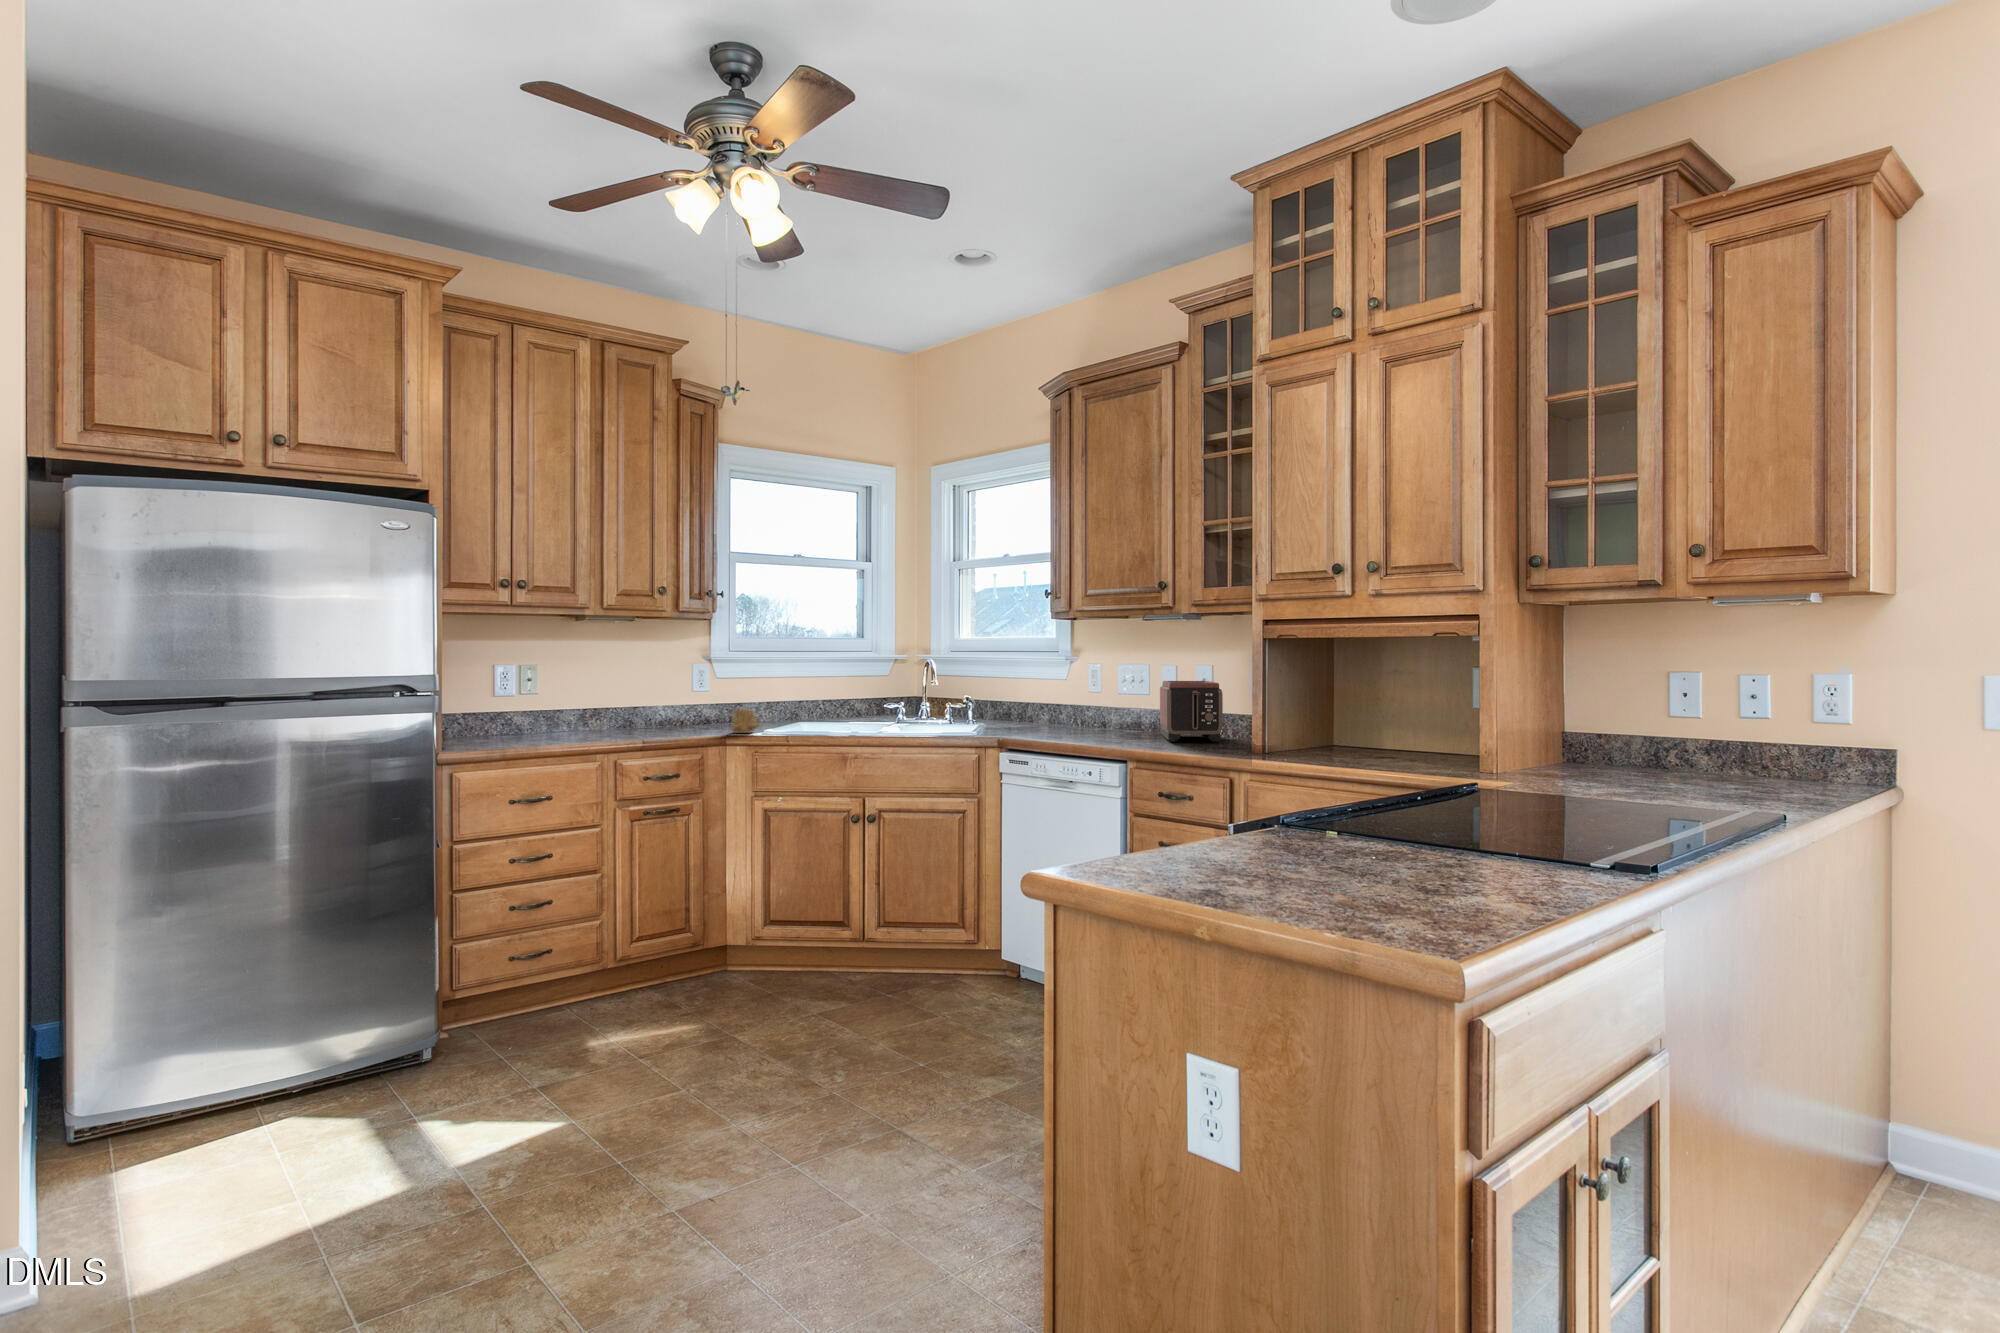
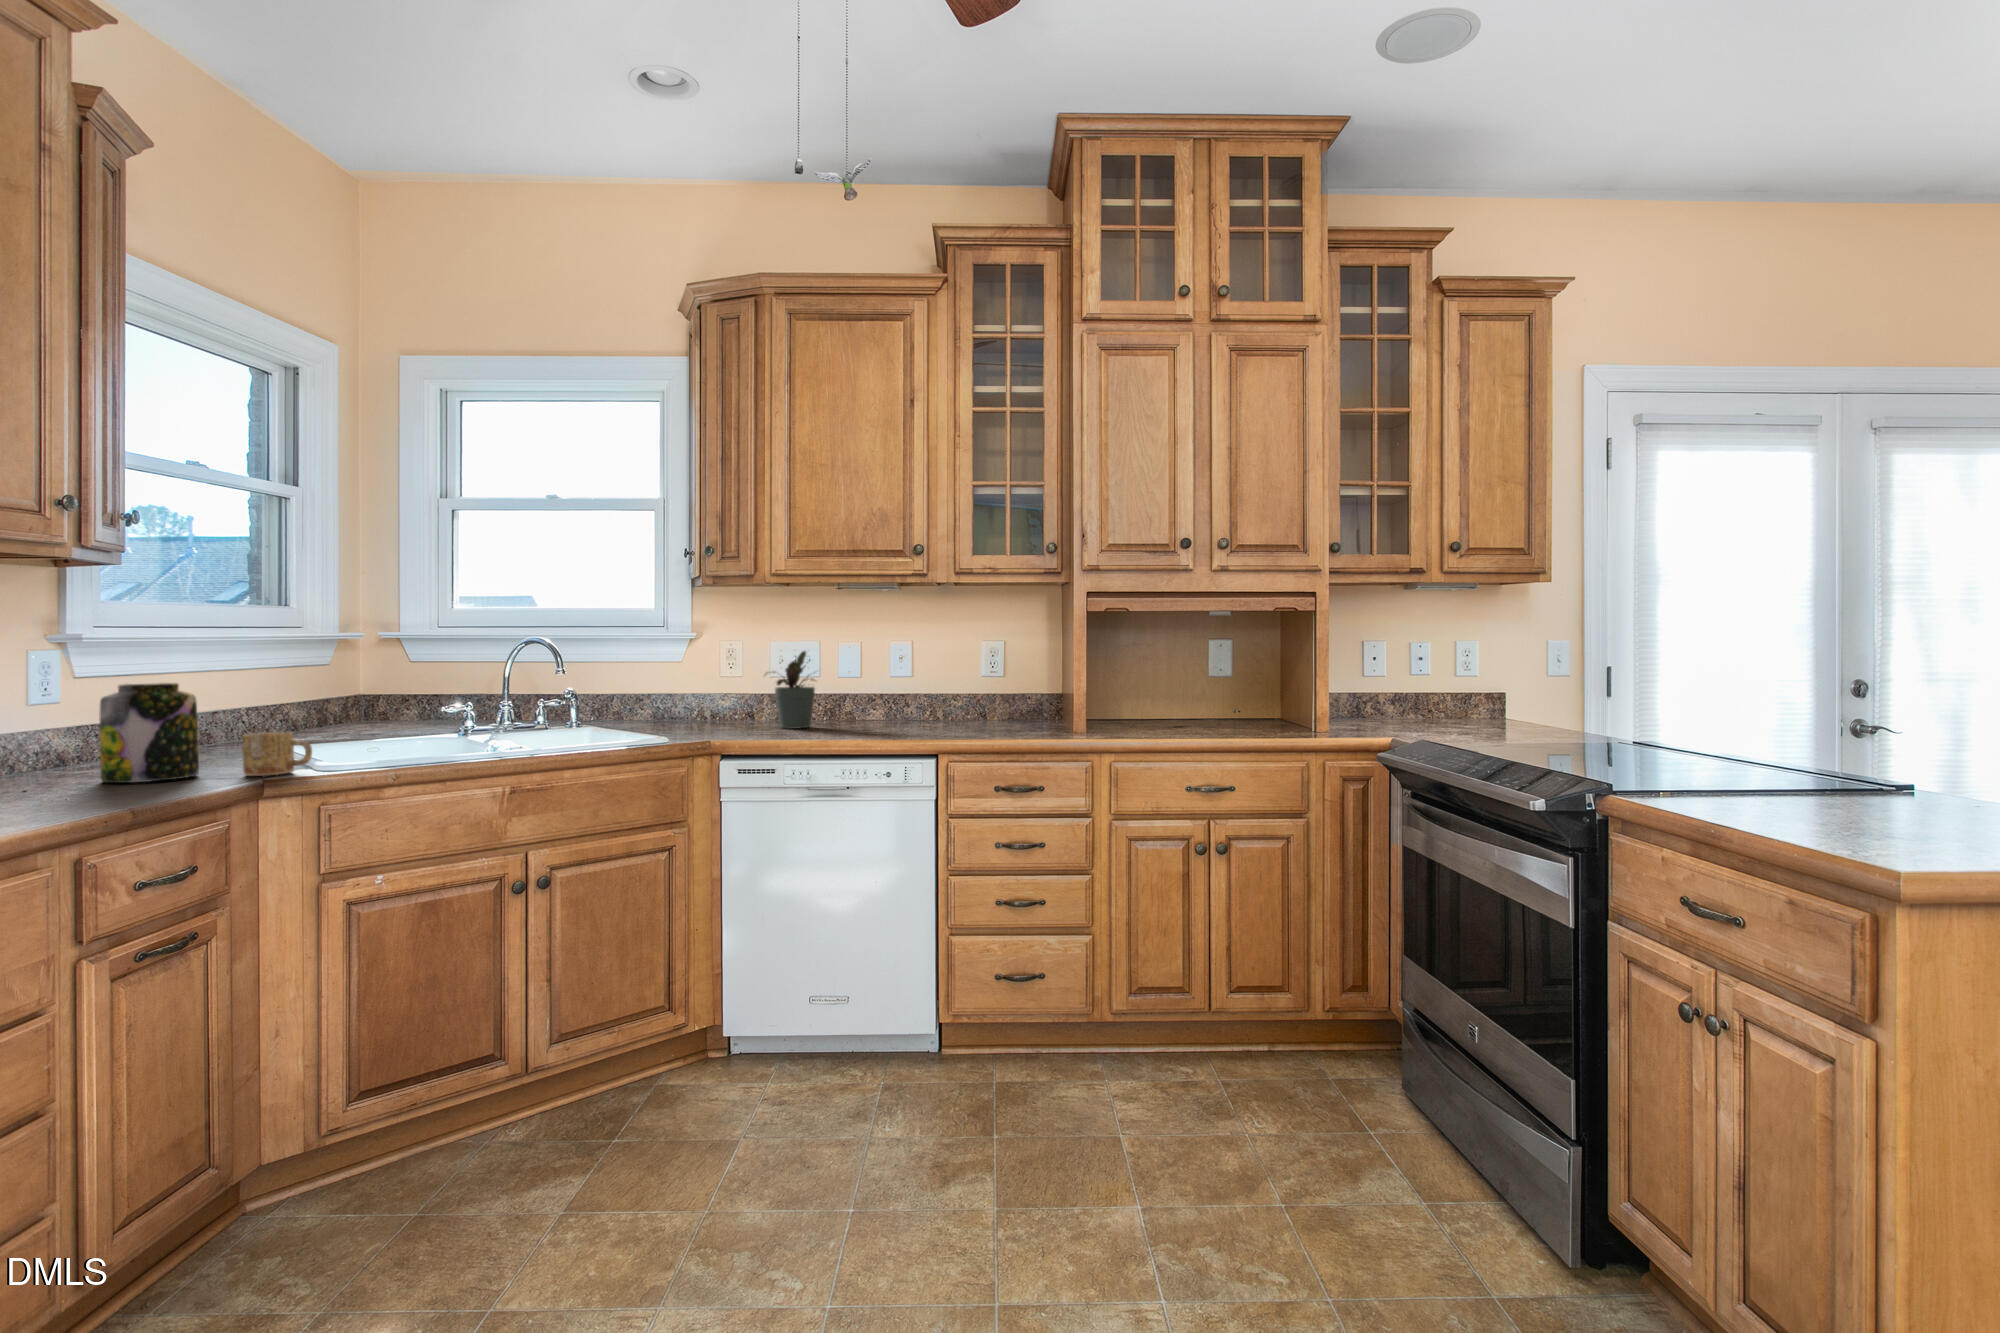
potted plant: none [1083,667,1128,732] -> present [765,651,815,729]
jar: none [683,680,721,731] -> present [99,683,199,783]
toaster: present [1160,681,1223,742] -> none [857,665,959,731]

